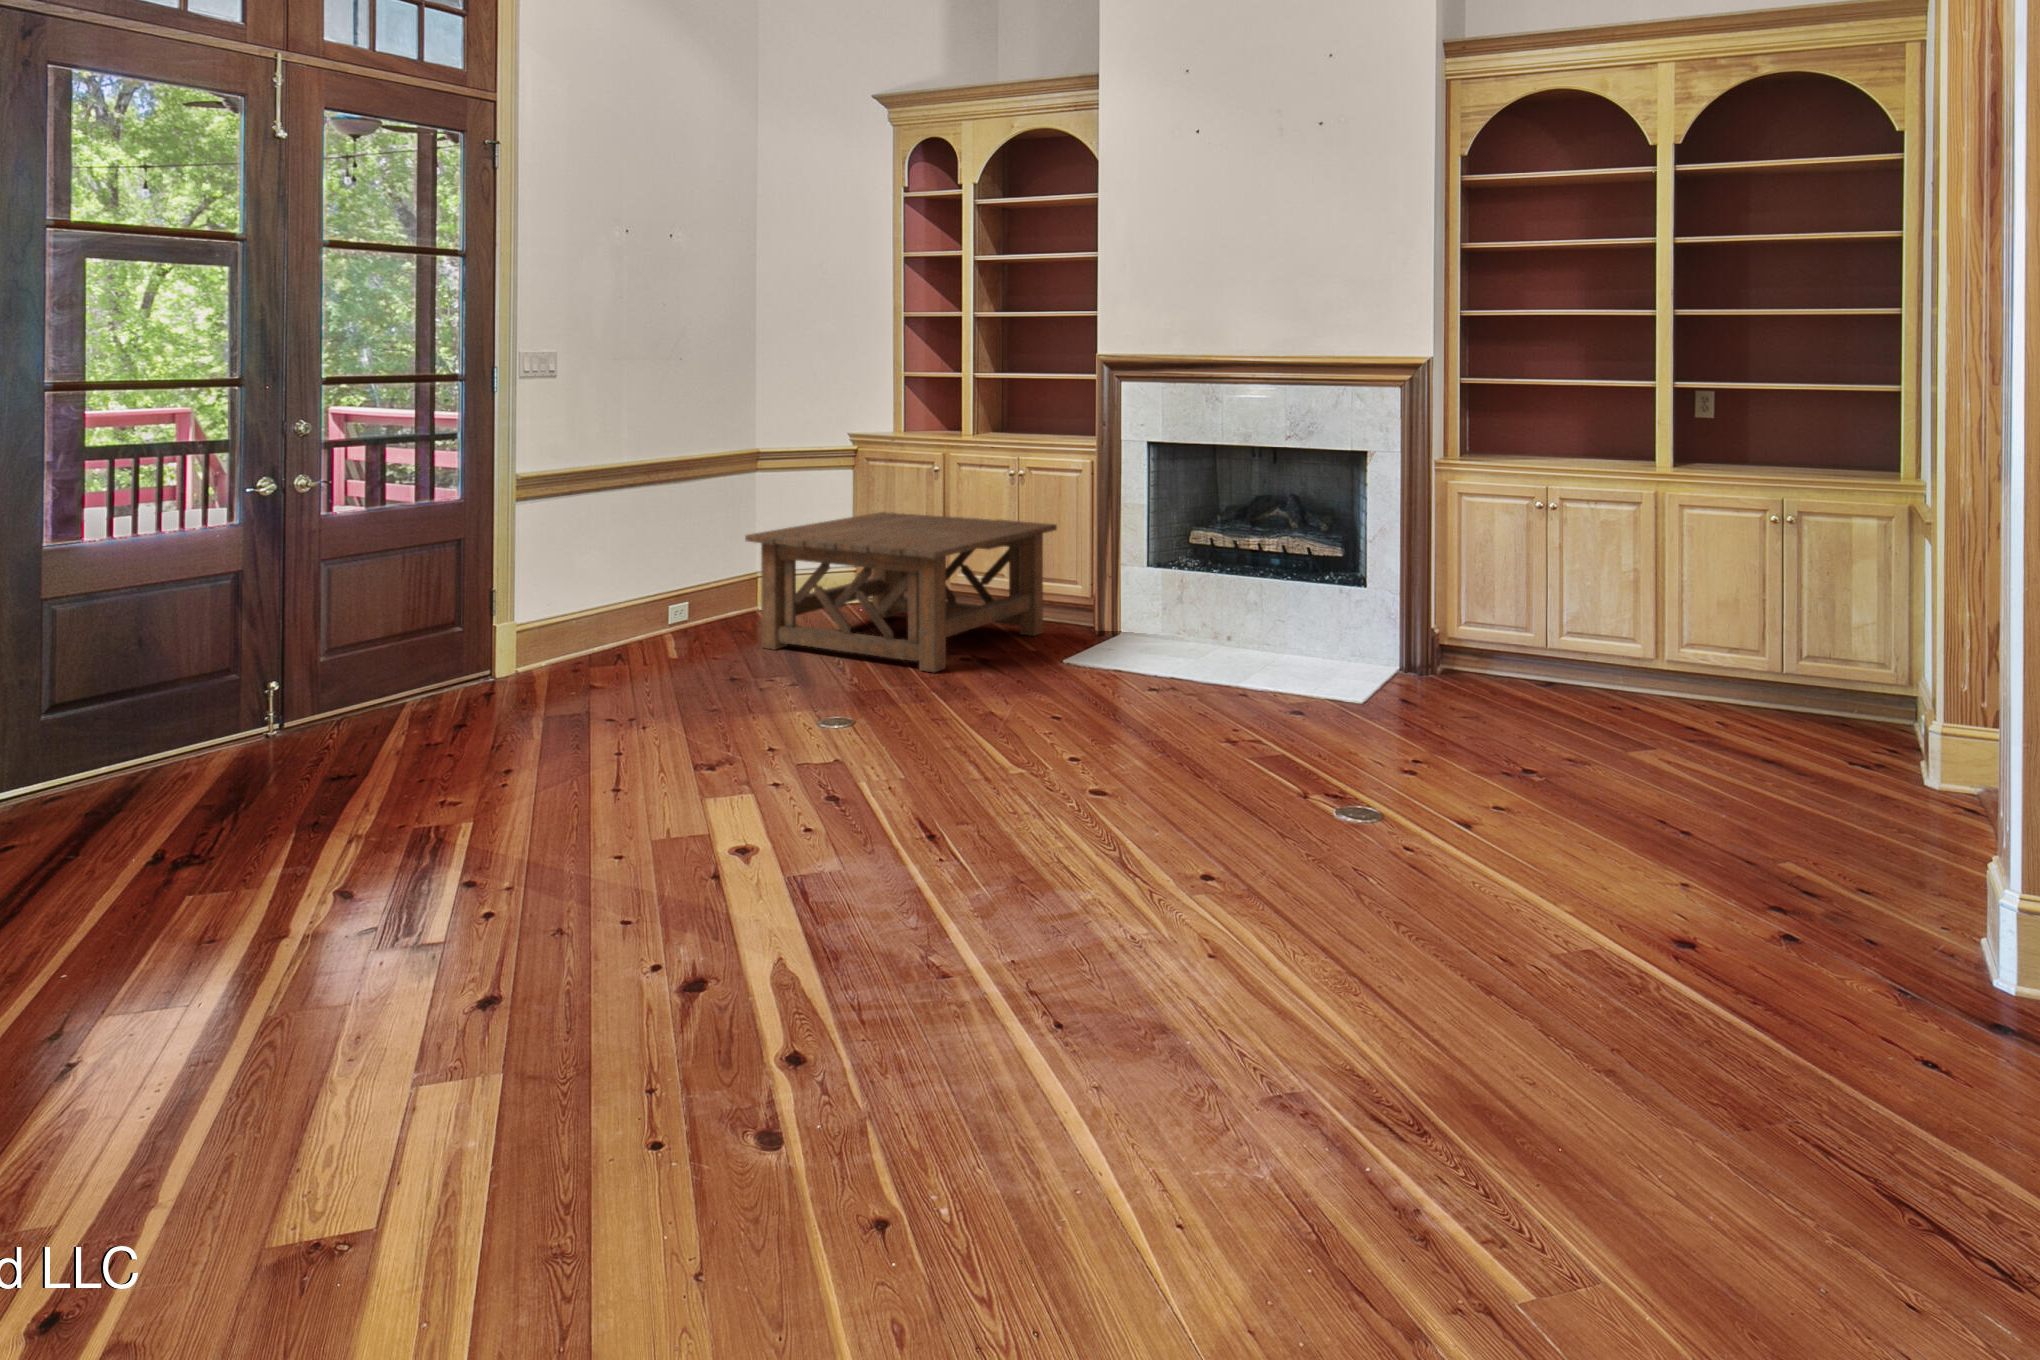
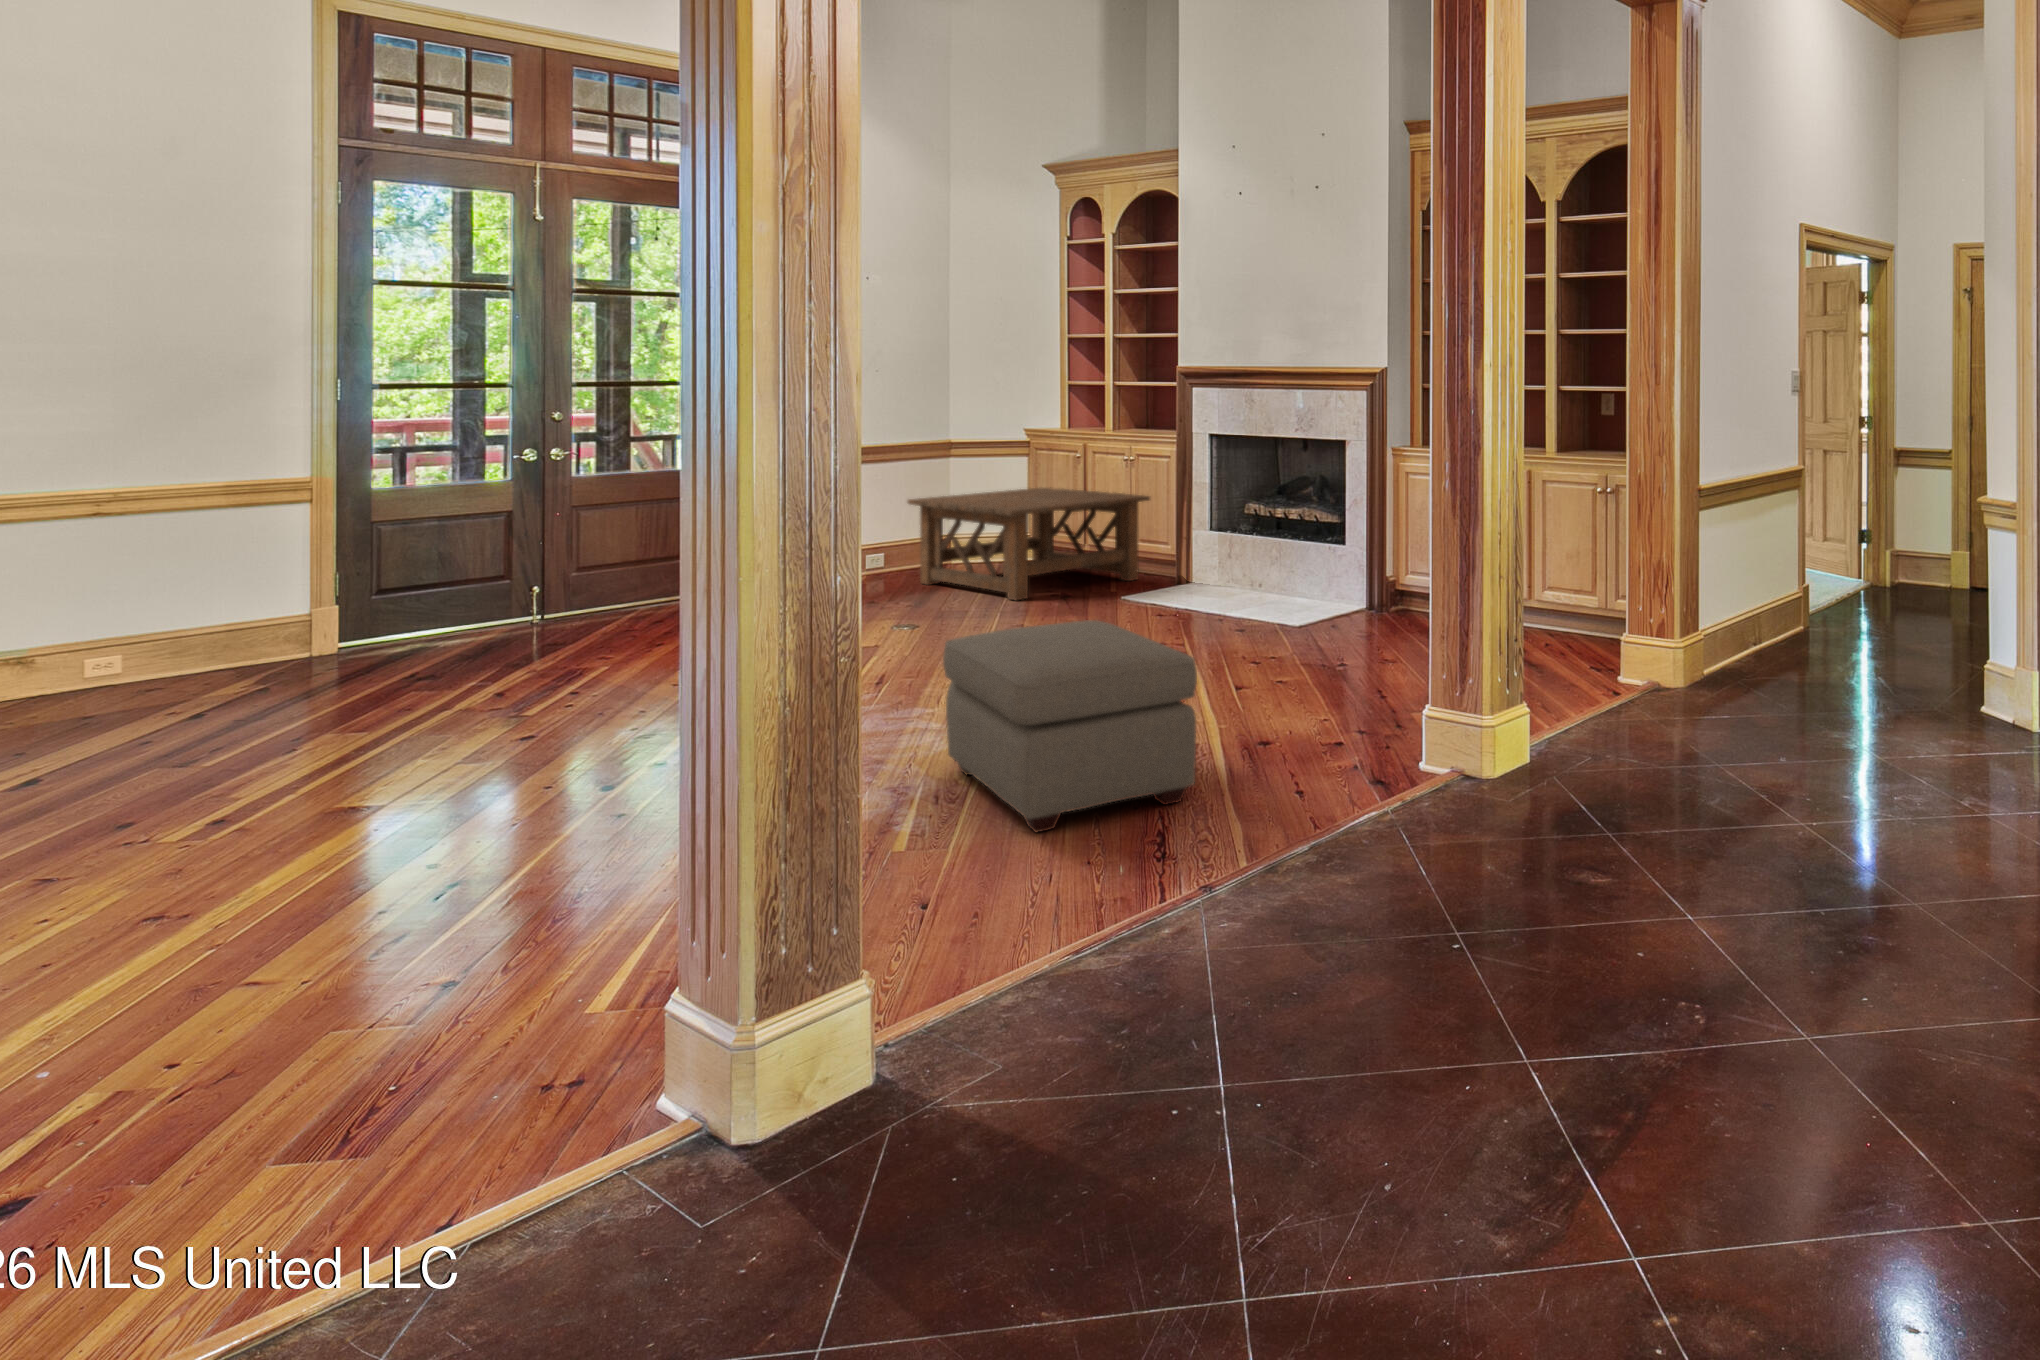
ottoman: none [1330,757,1842,1182] -> present [943,620,1197,833]

